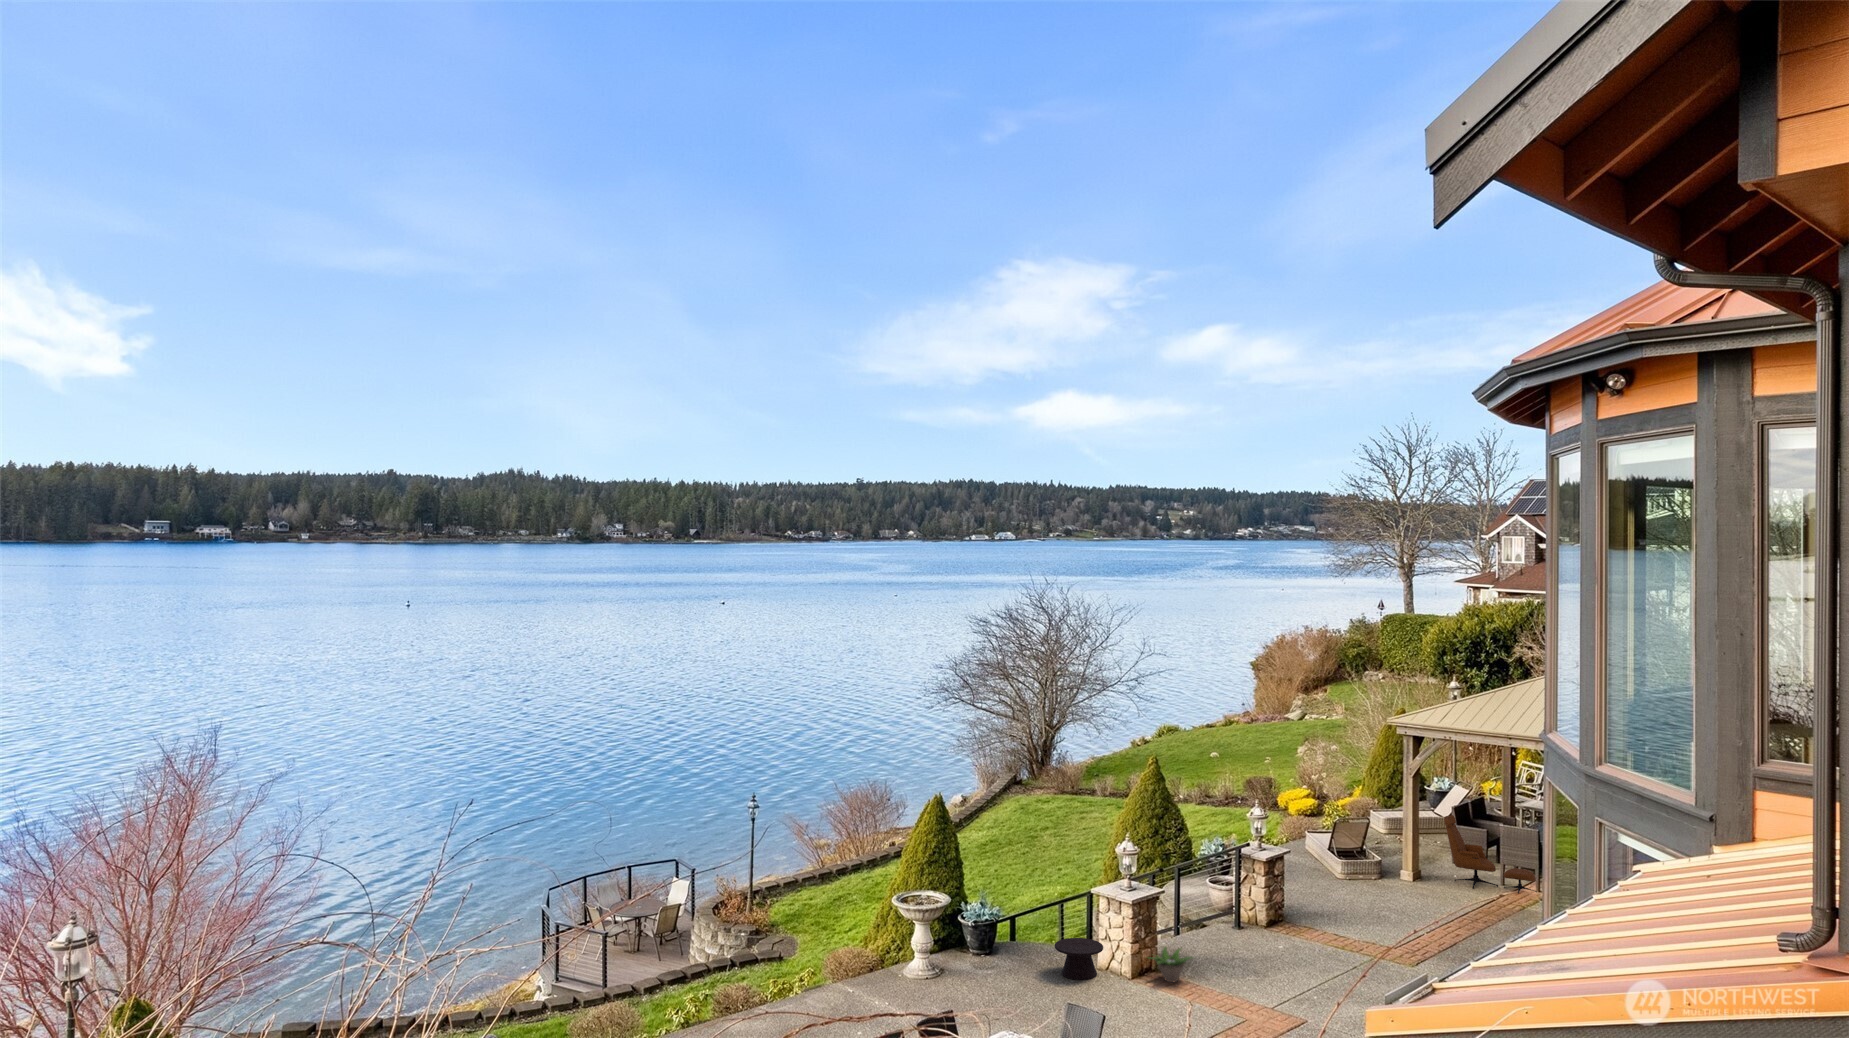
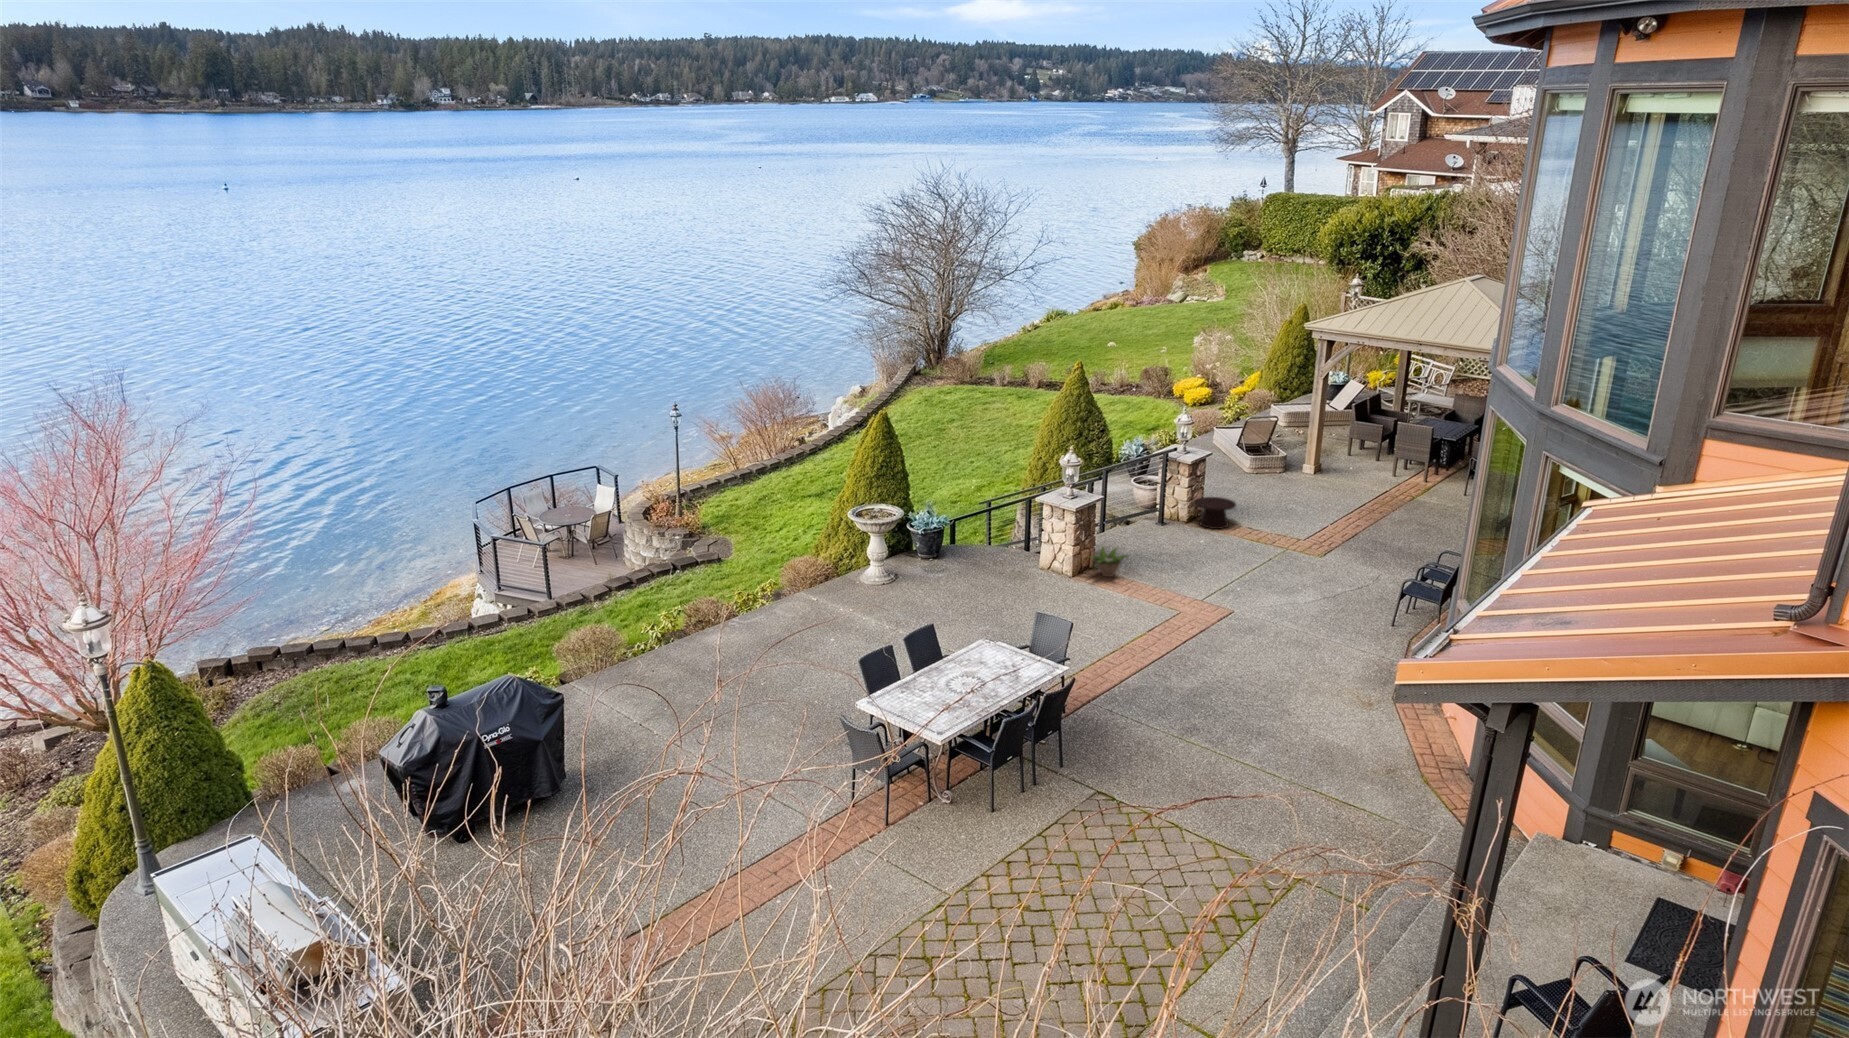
lounge chair: present [1444,815,1537,894] -> none [1347,413,1420,482]
side table: present [1055,938,1103,980] -> present [1195,497,1236,529]

